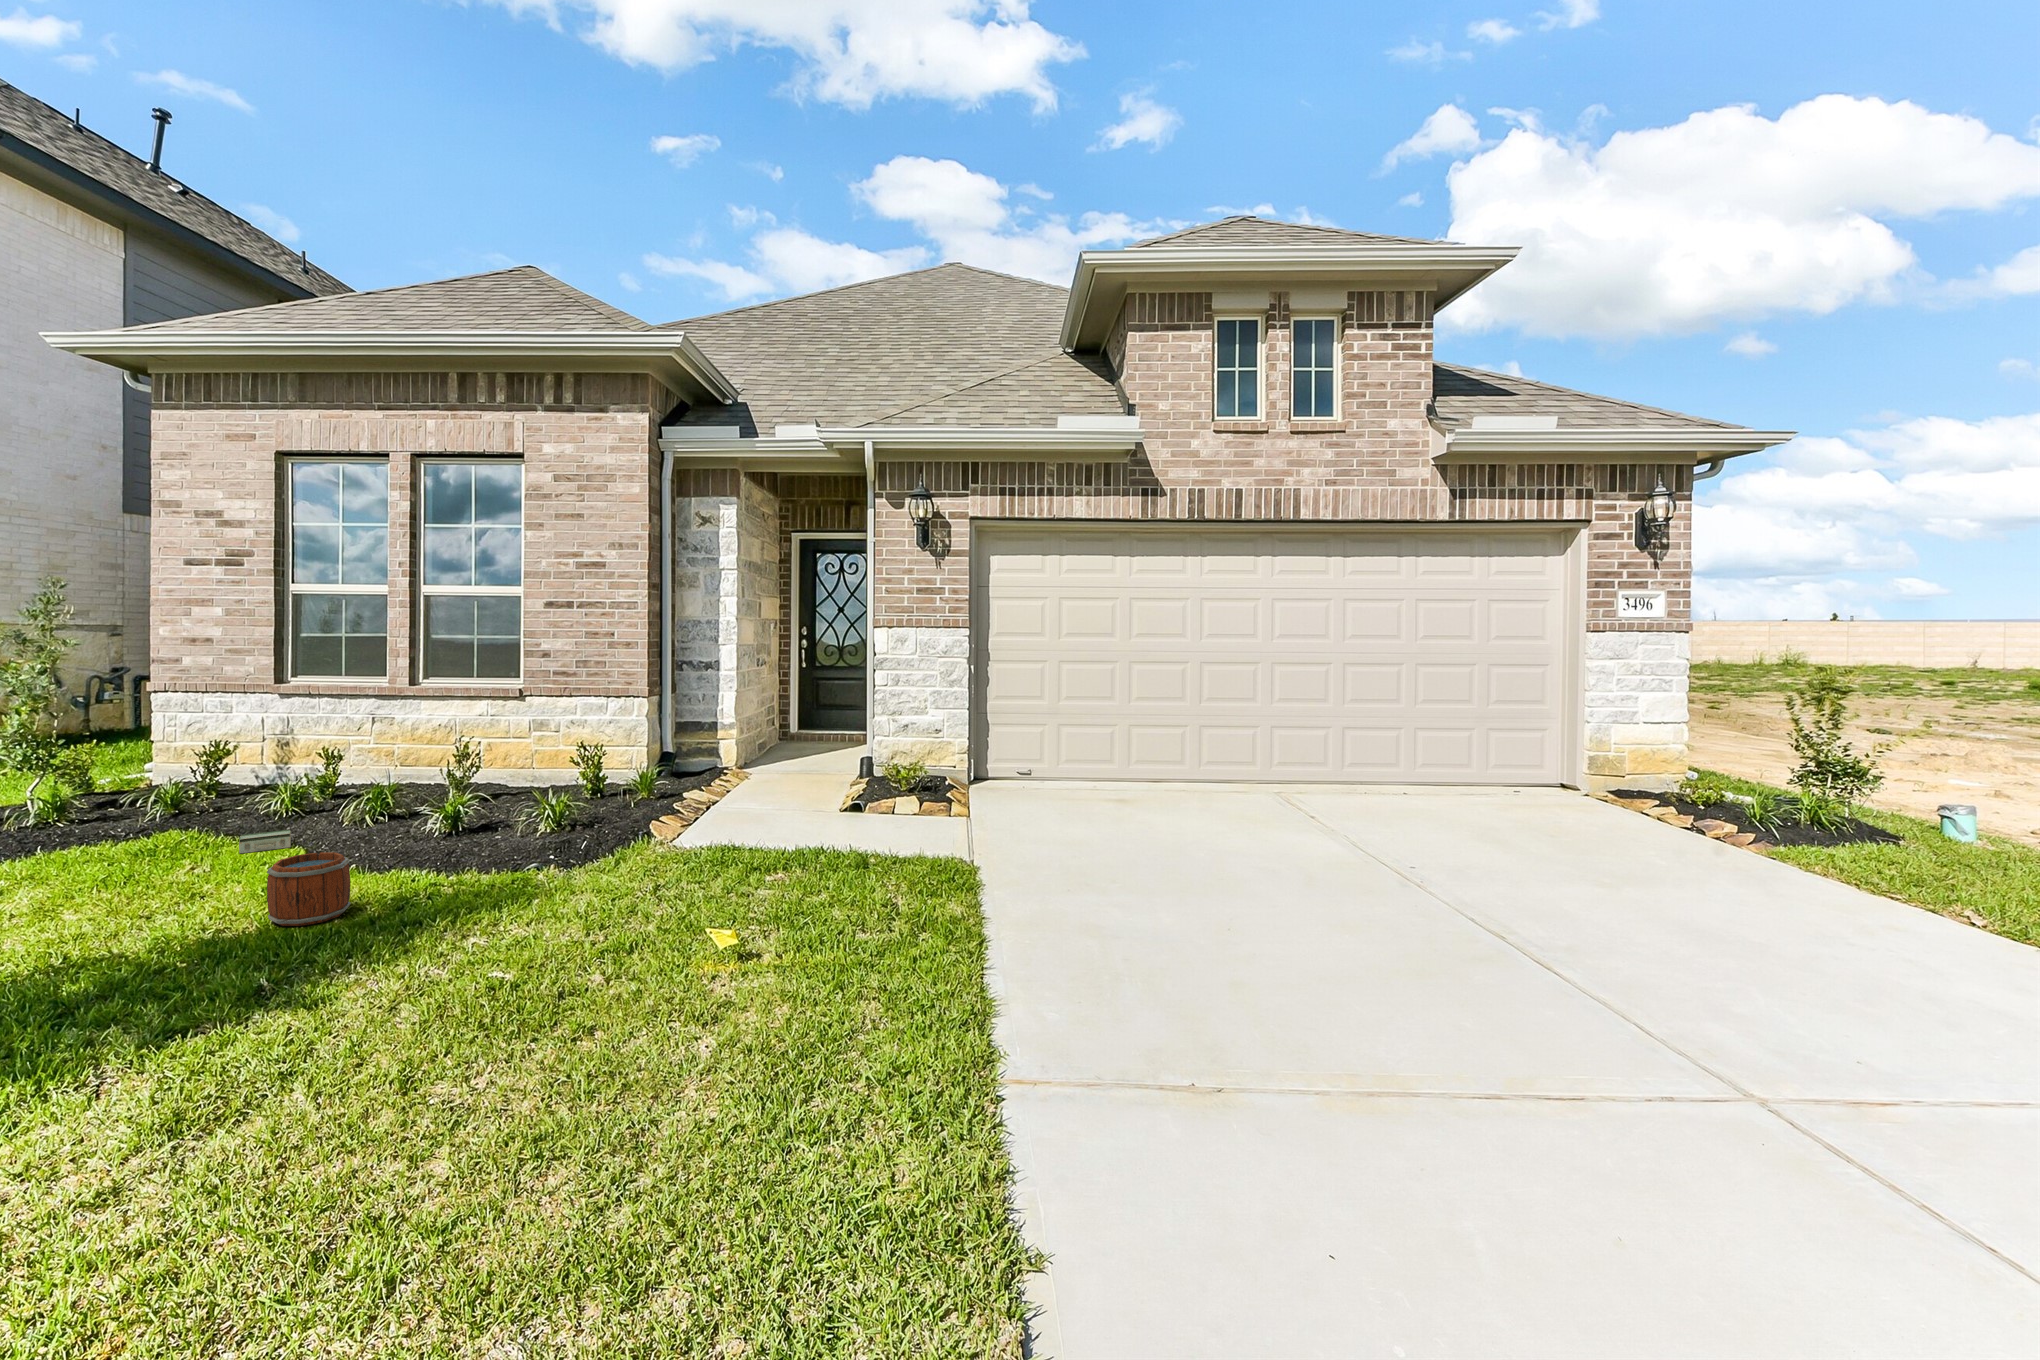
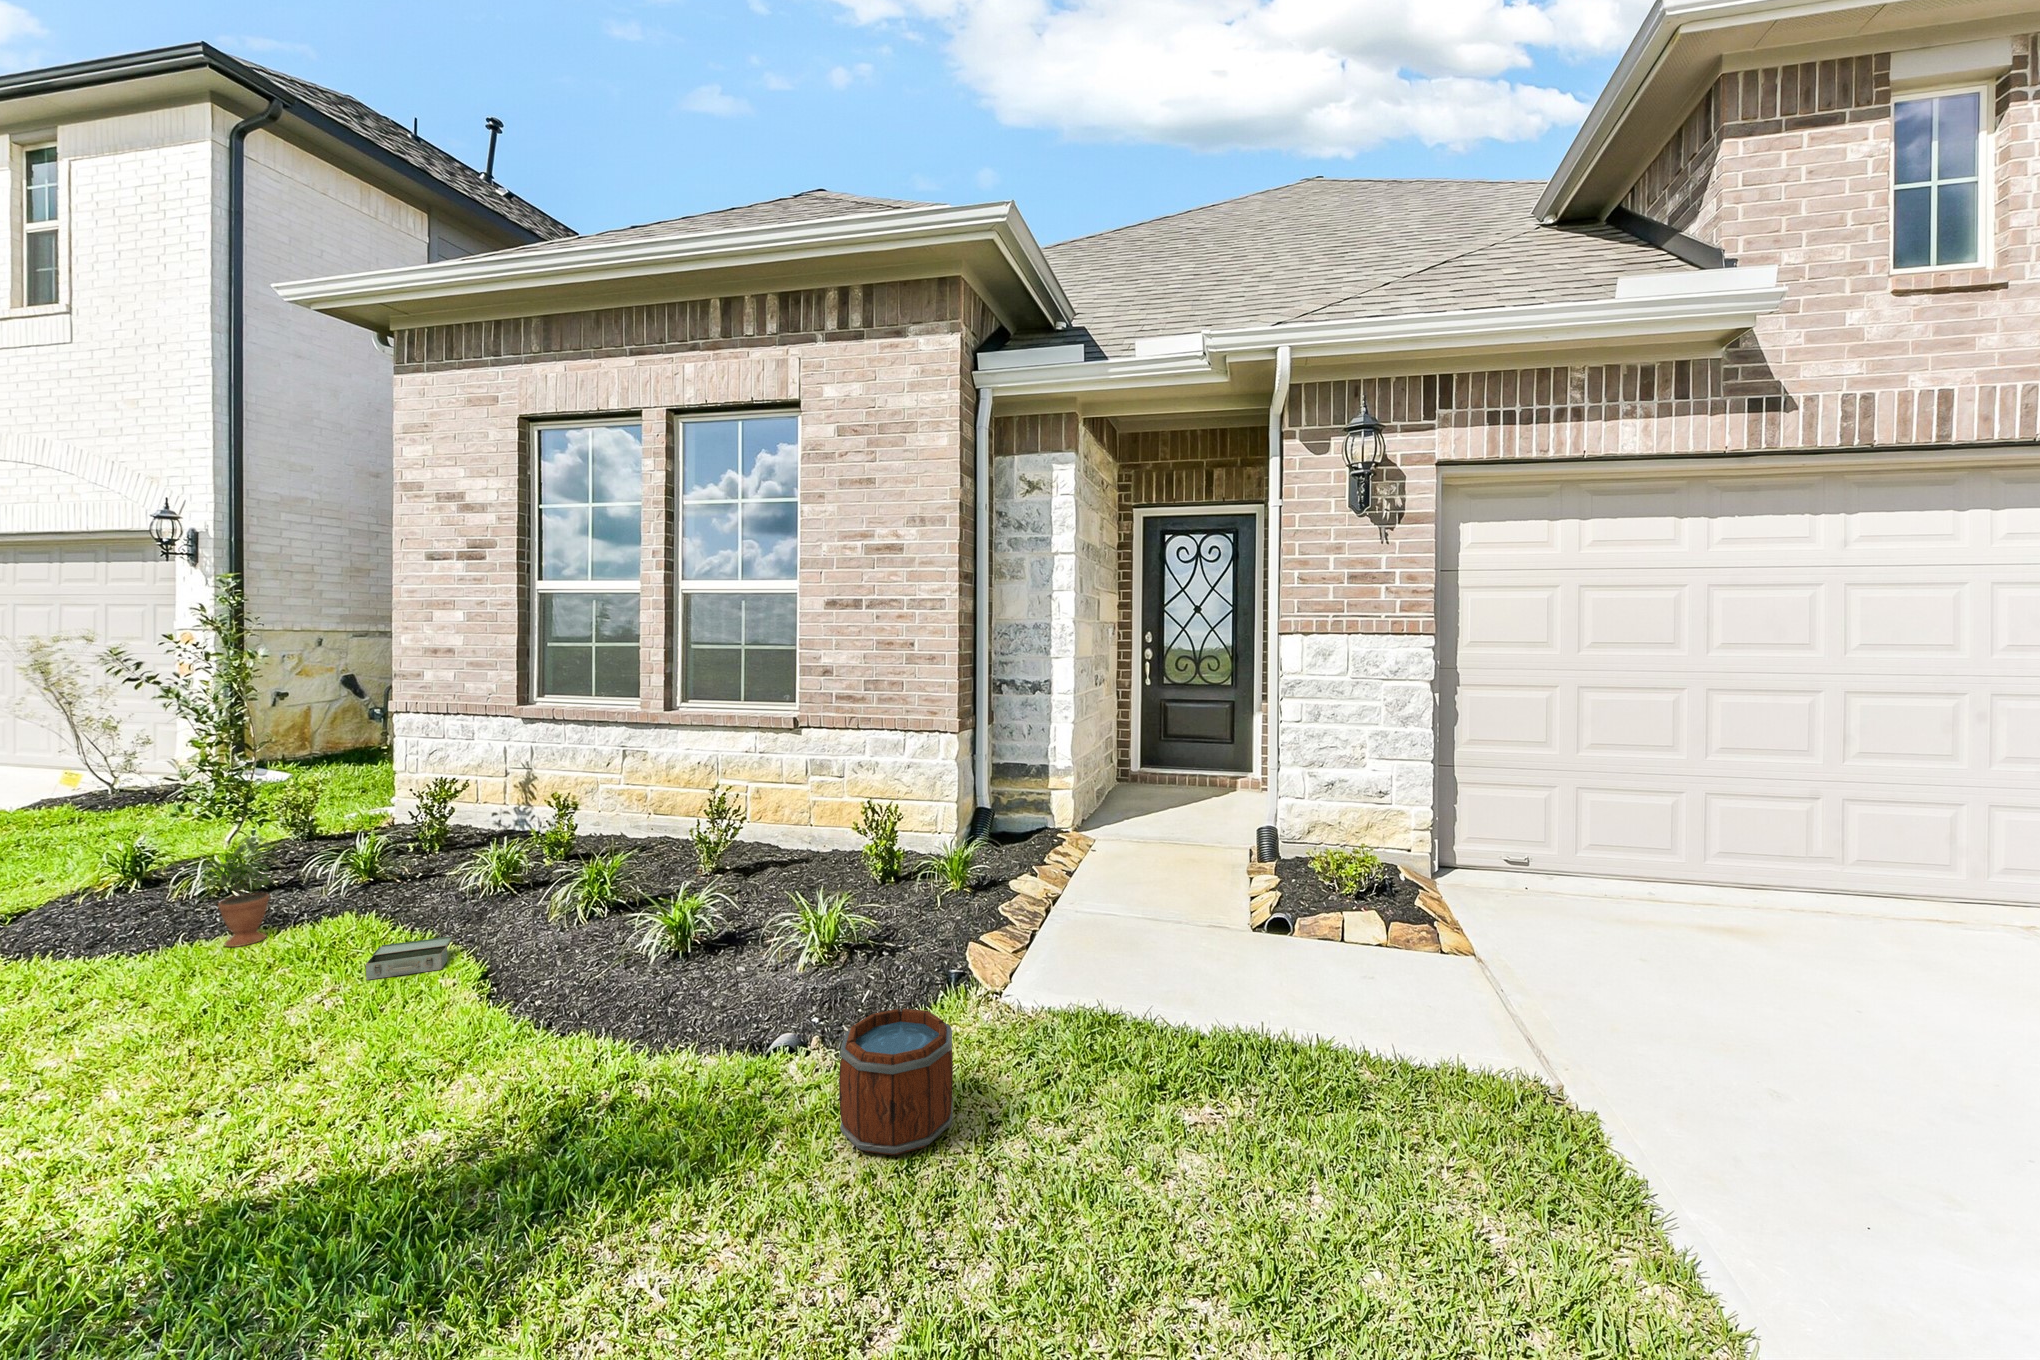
potted plant: none [89,765,135,846] -> present [208,836,269,947]
bucket: present [267,852,350,926] -> present [839,1009,953,1156]

